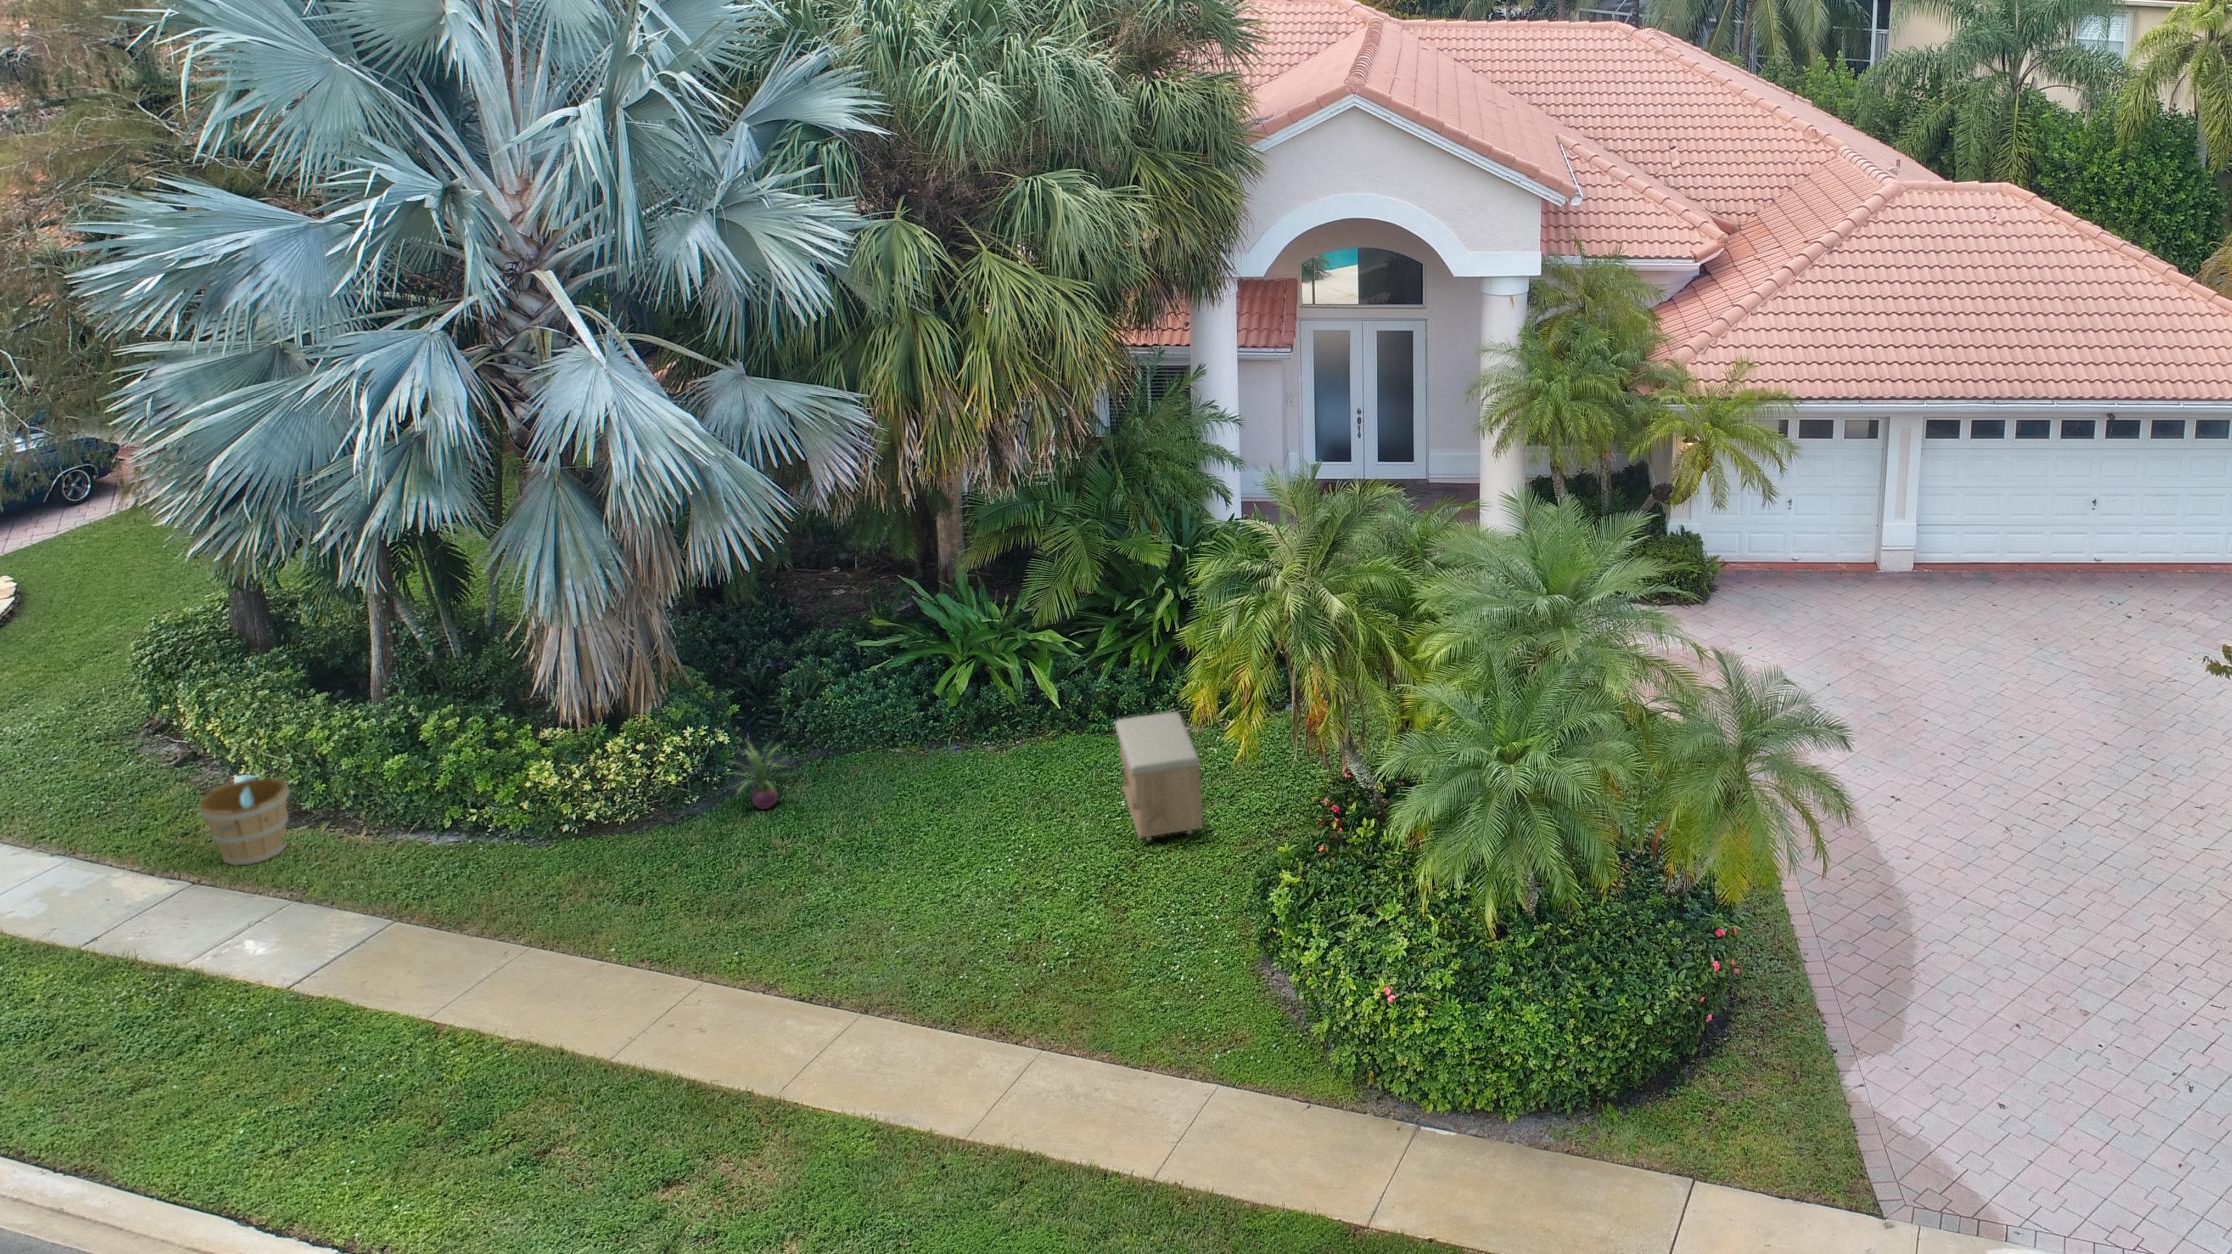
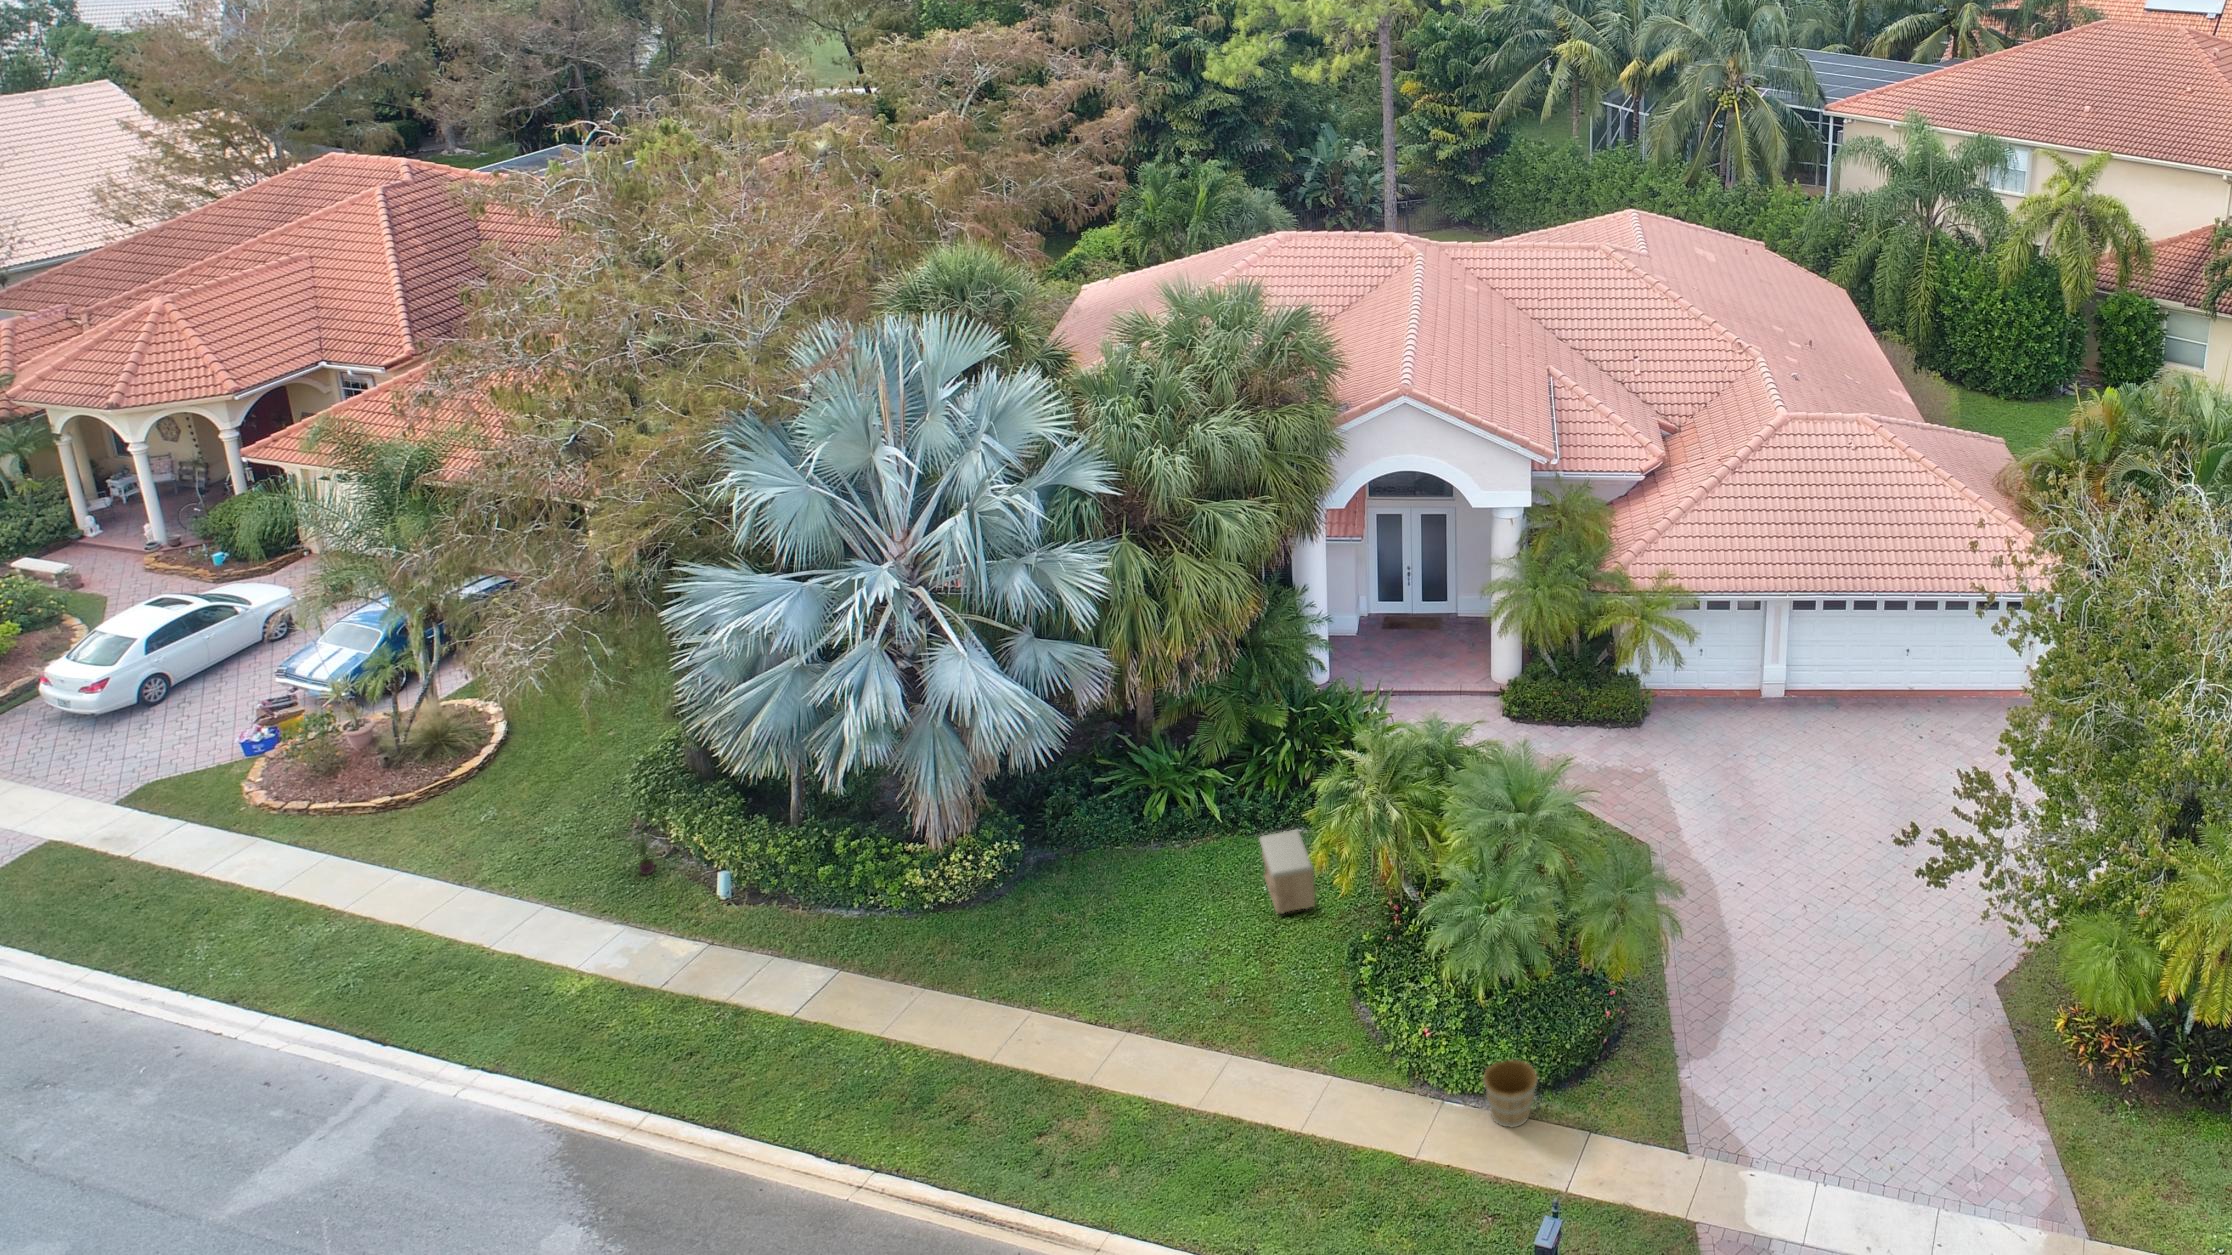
decorative plant: present [730,741,780,809] -> present [627,832,657,875]
wooden bucket: present [198,778,289,866] -> present [1483,1060,1538,1128]

